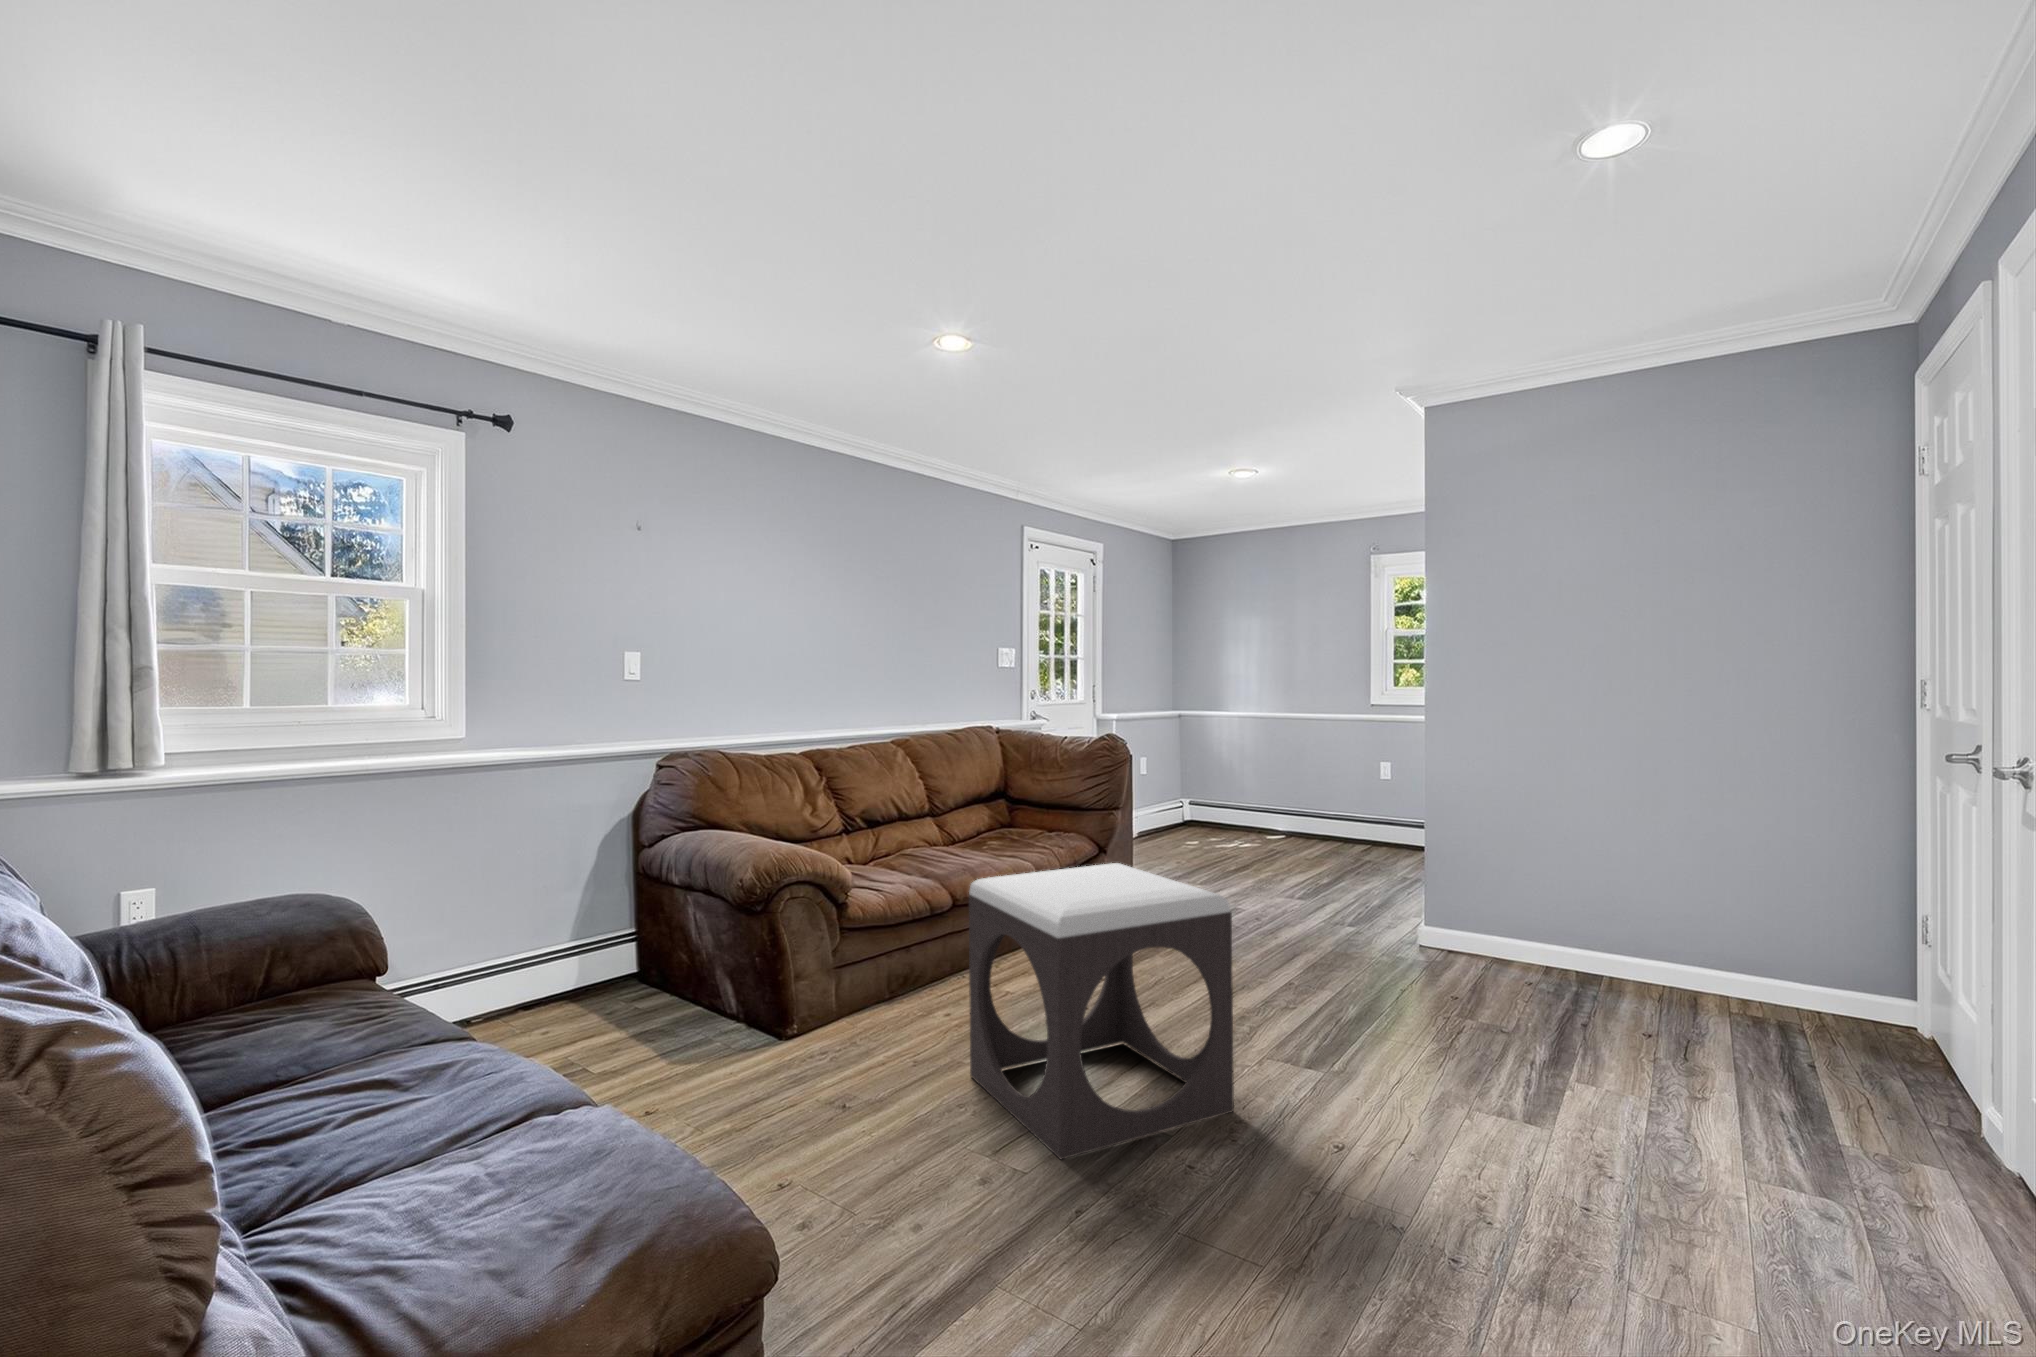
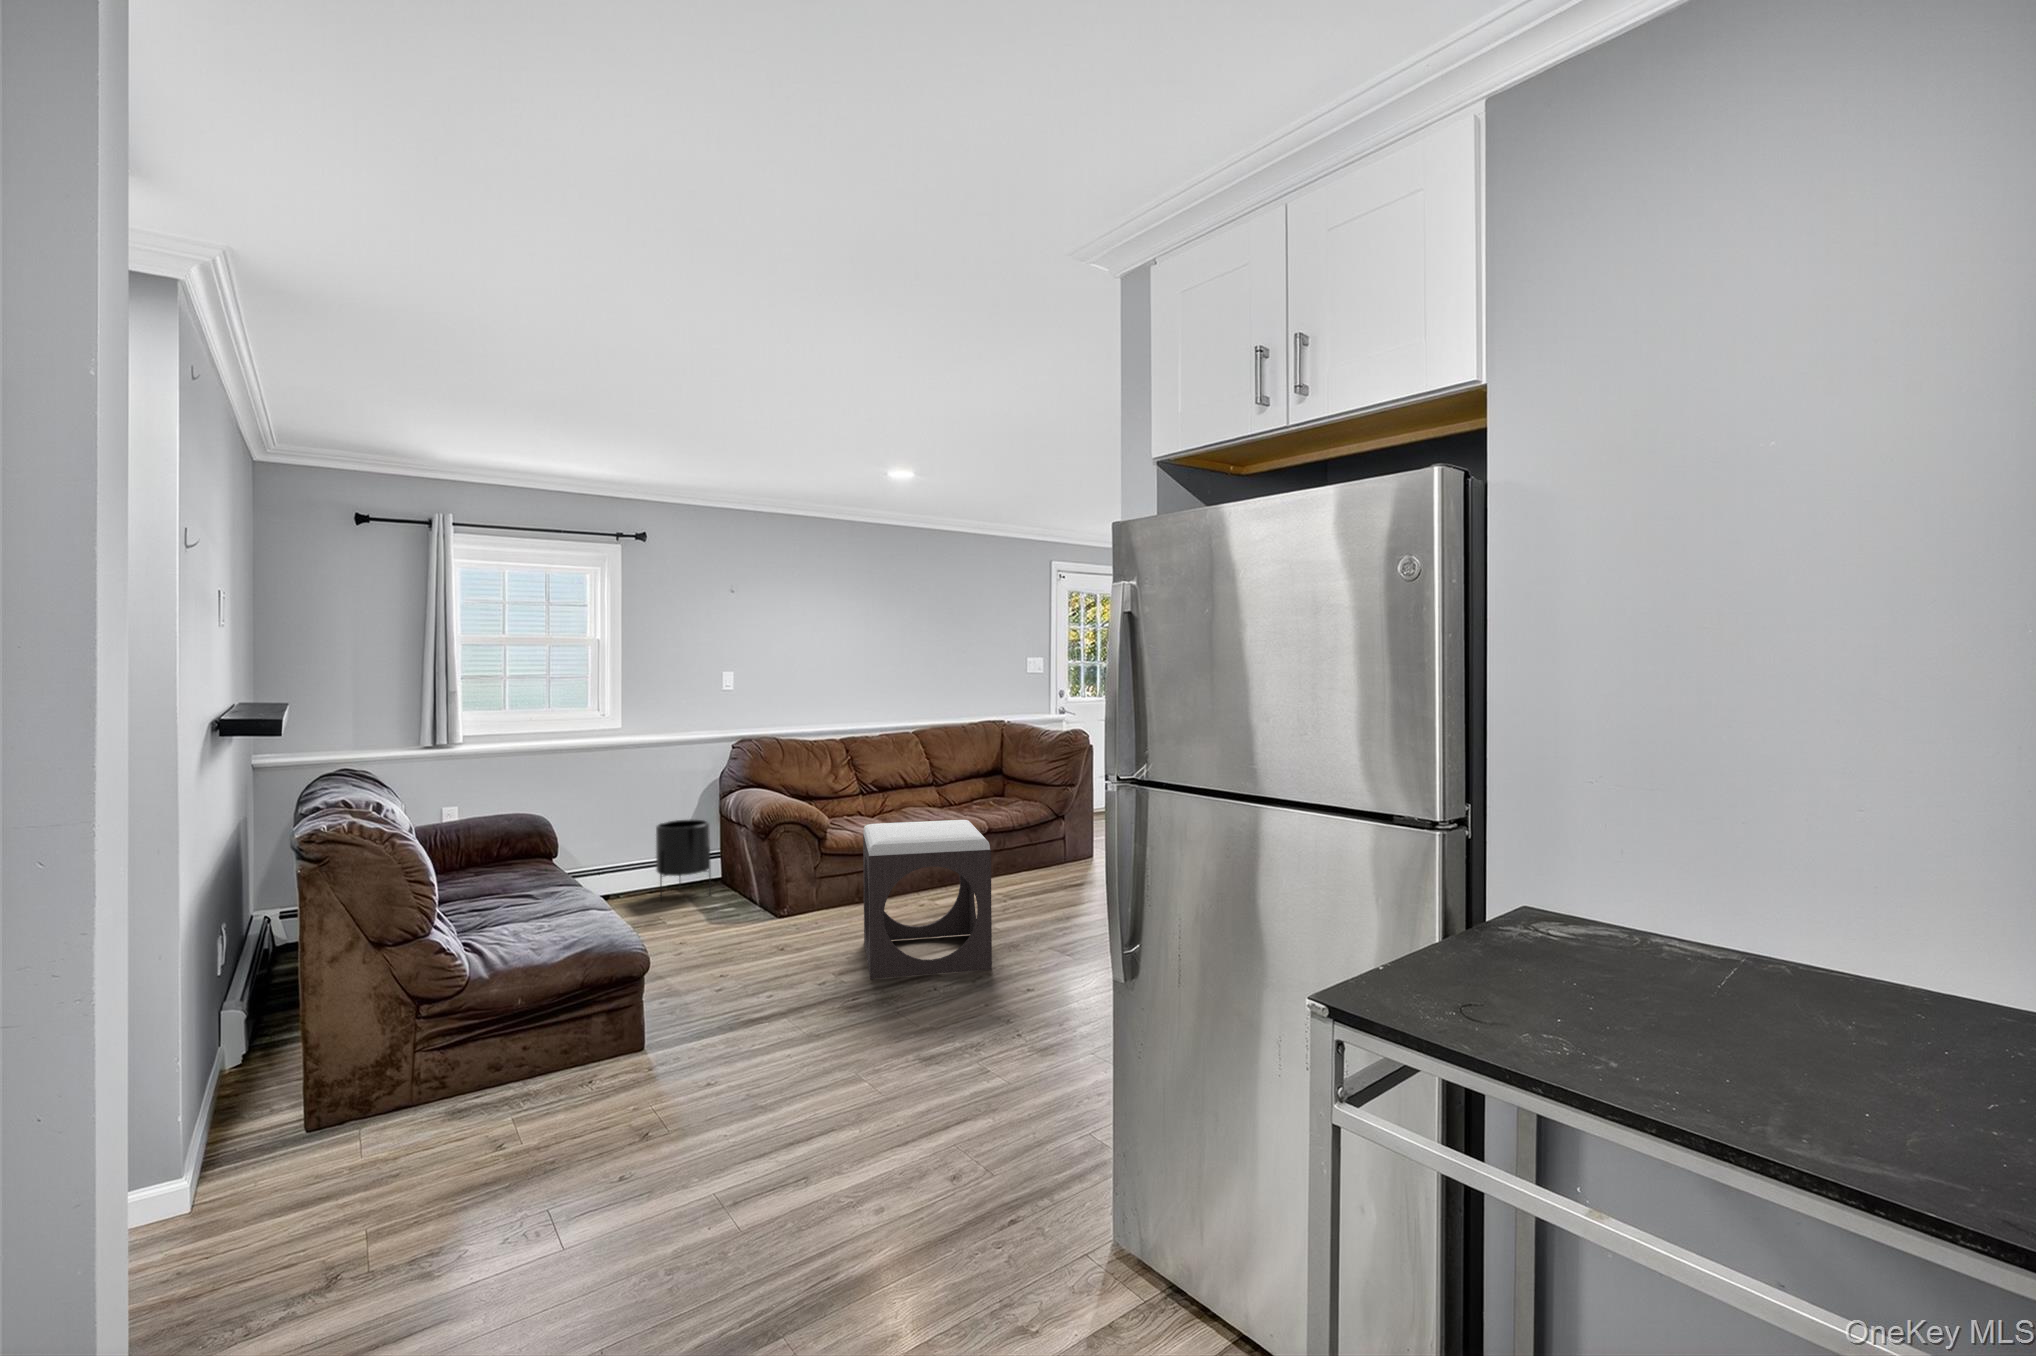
planter: none [538,882,631,1023] -> present [656,820,710,899]

